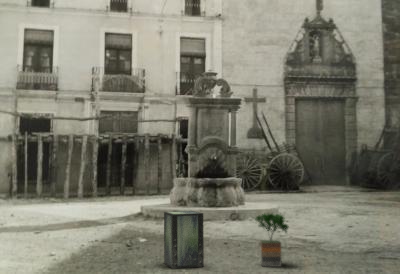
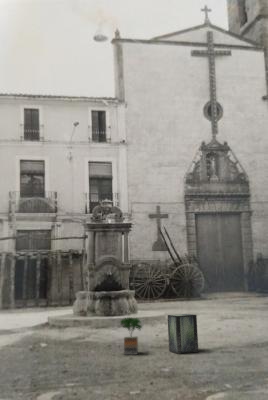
storage box: present [164,211,204,269] -> present [168,314,198,354]

